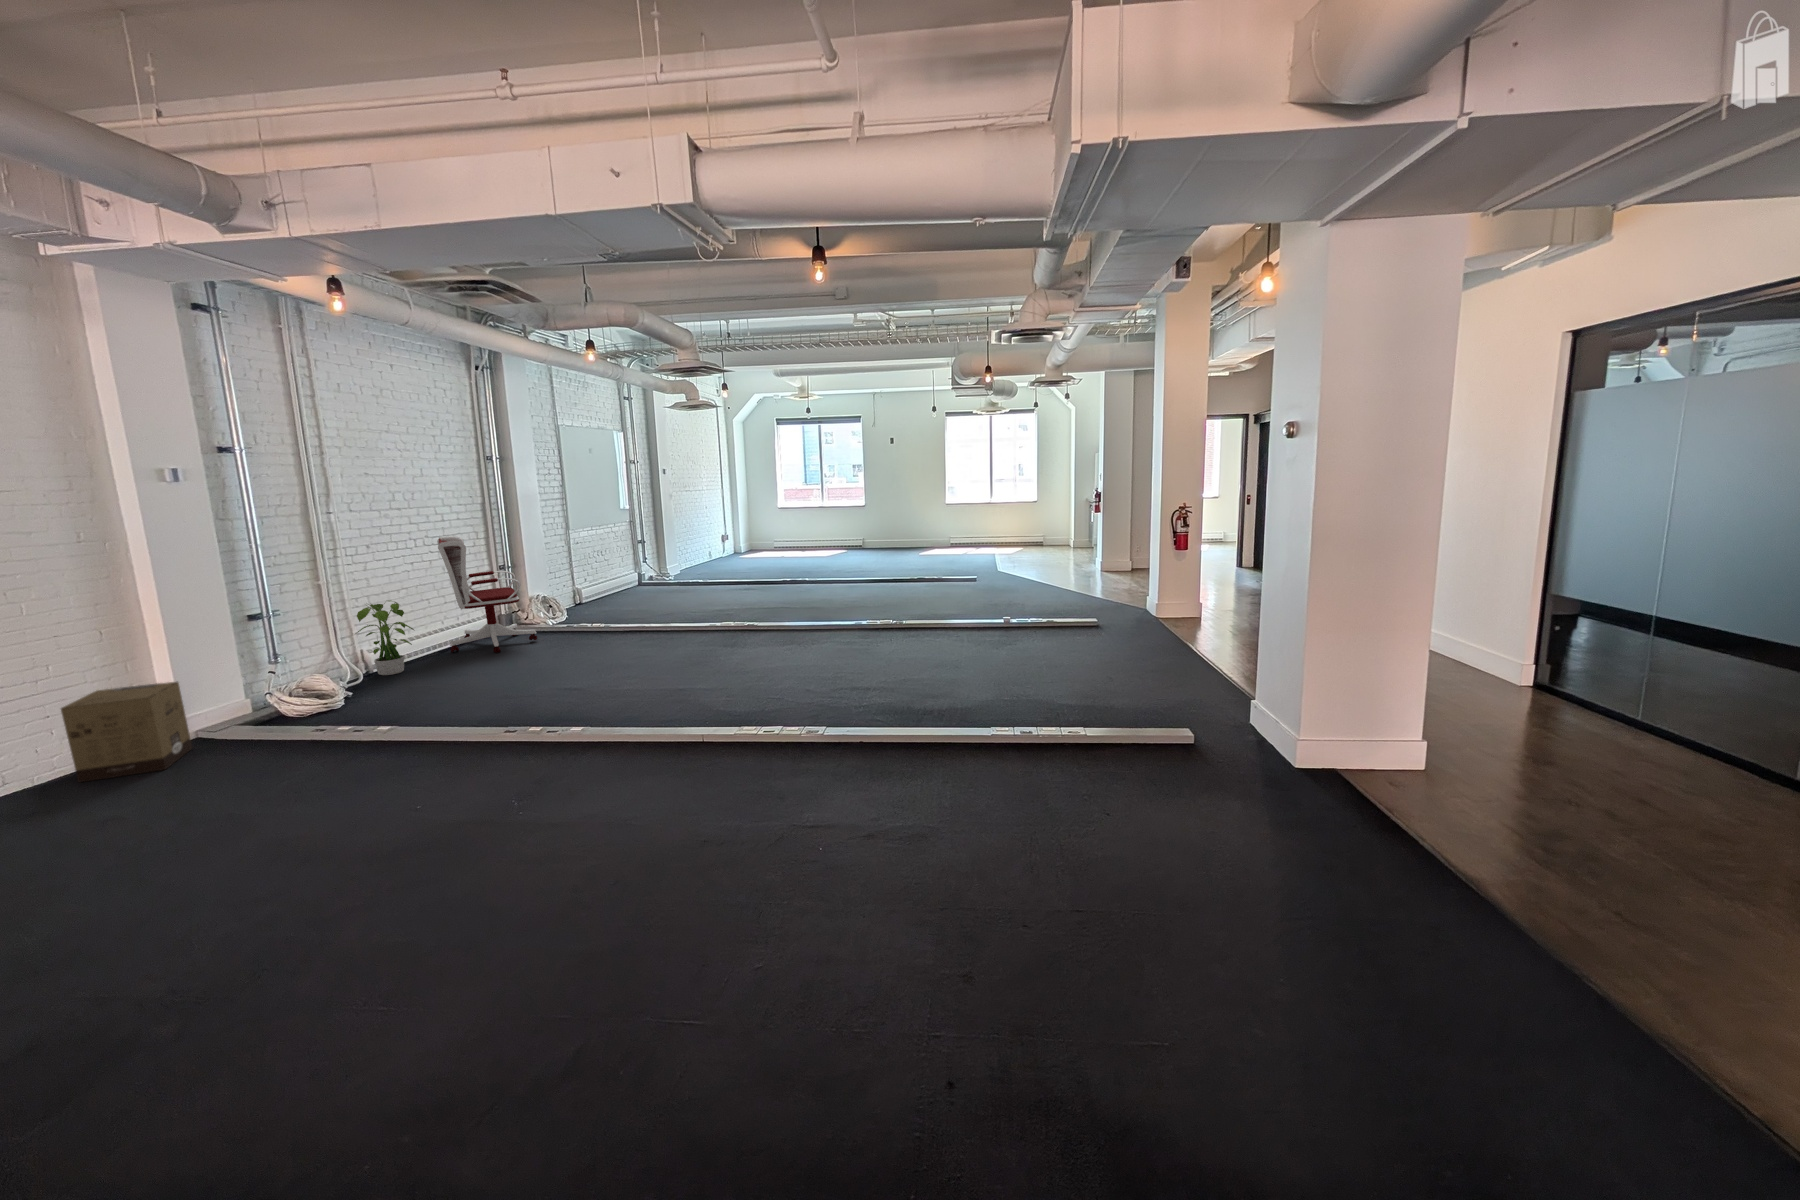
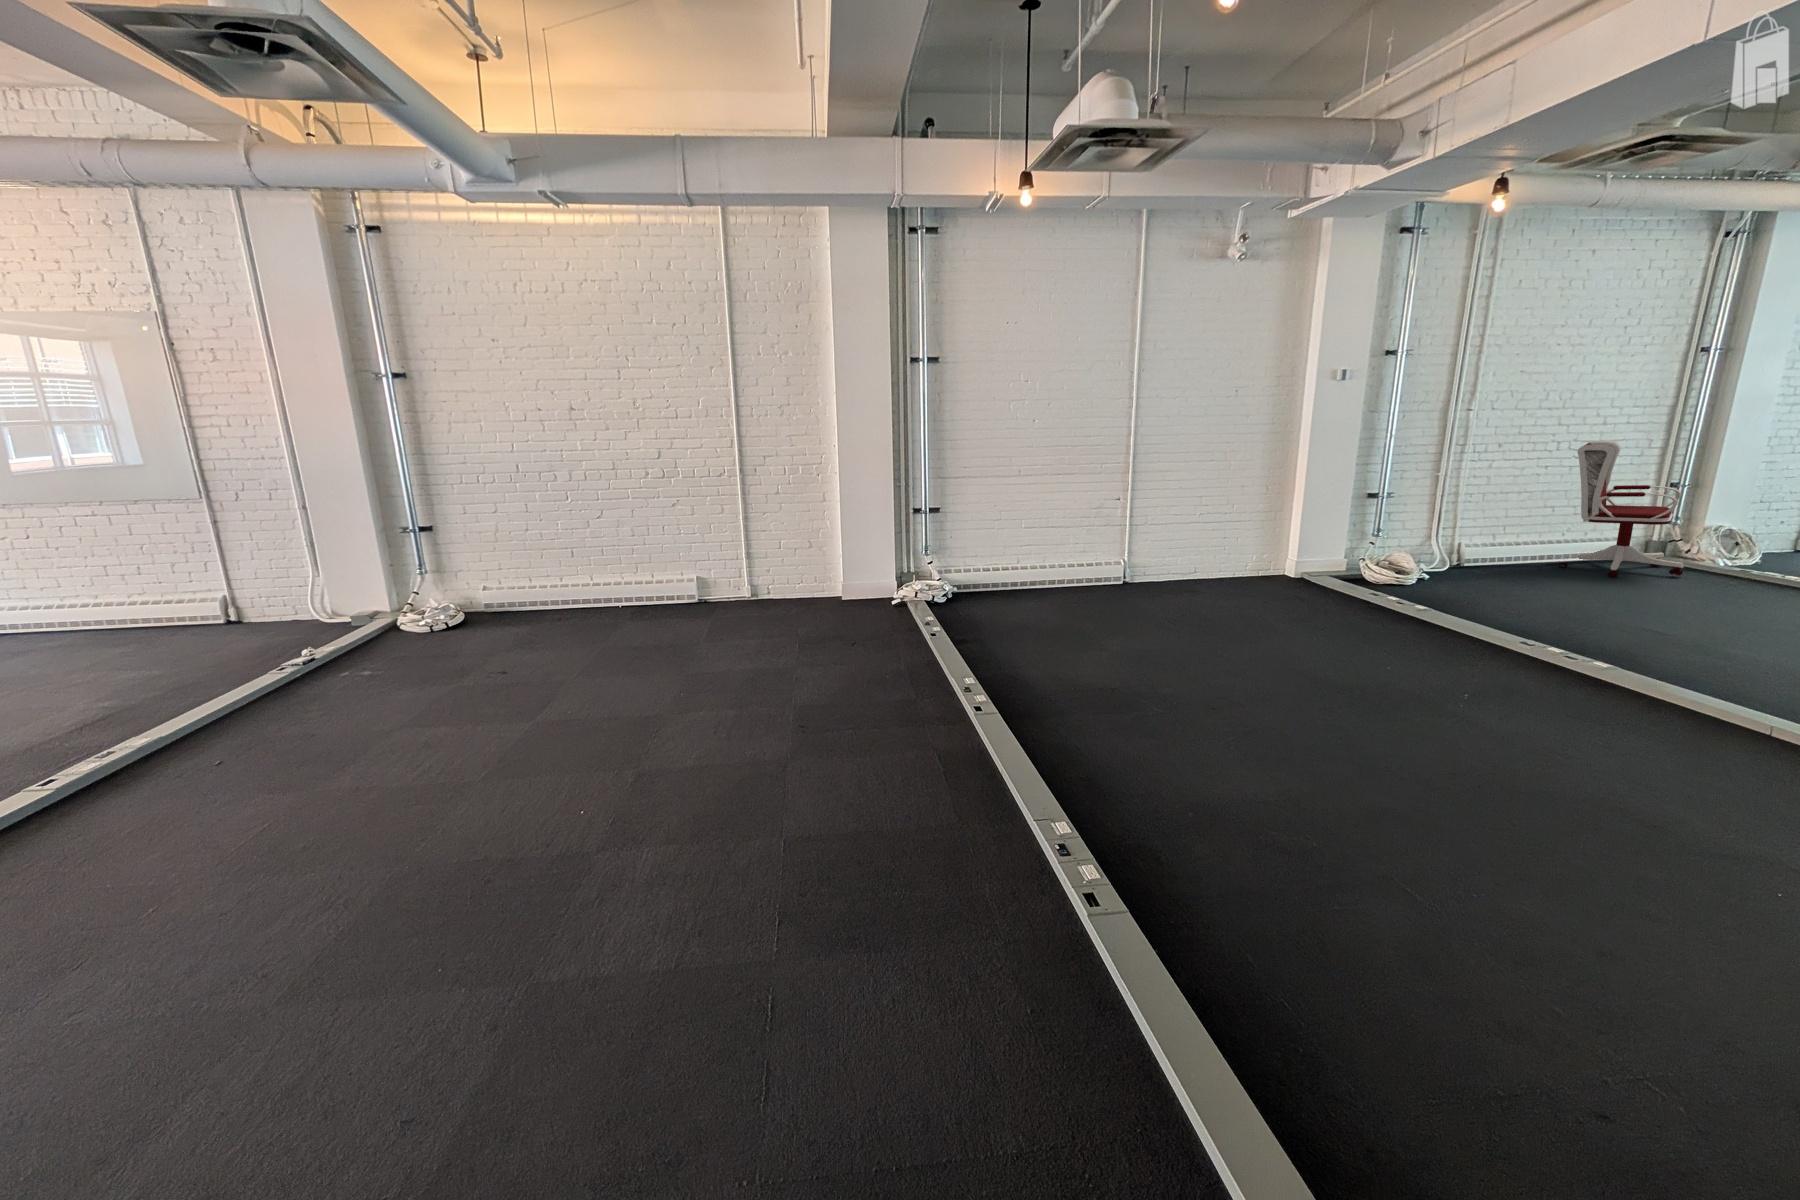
potted plant: present [355,602,414,675] -> none [1455,499,1516,572]
cardboard box: present [61,682,192,782] -> none [1232,527,1302,589]

